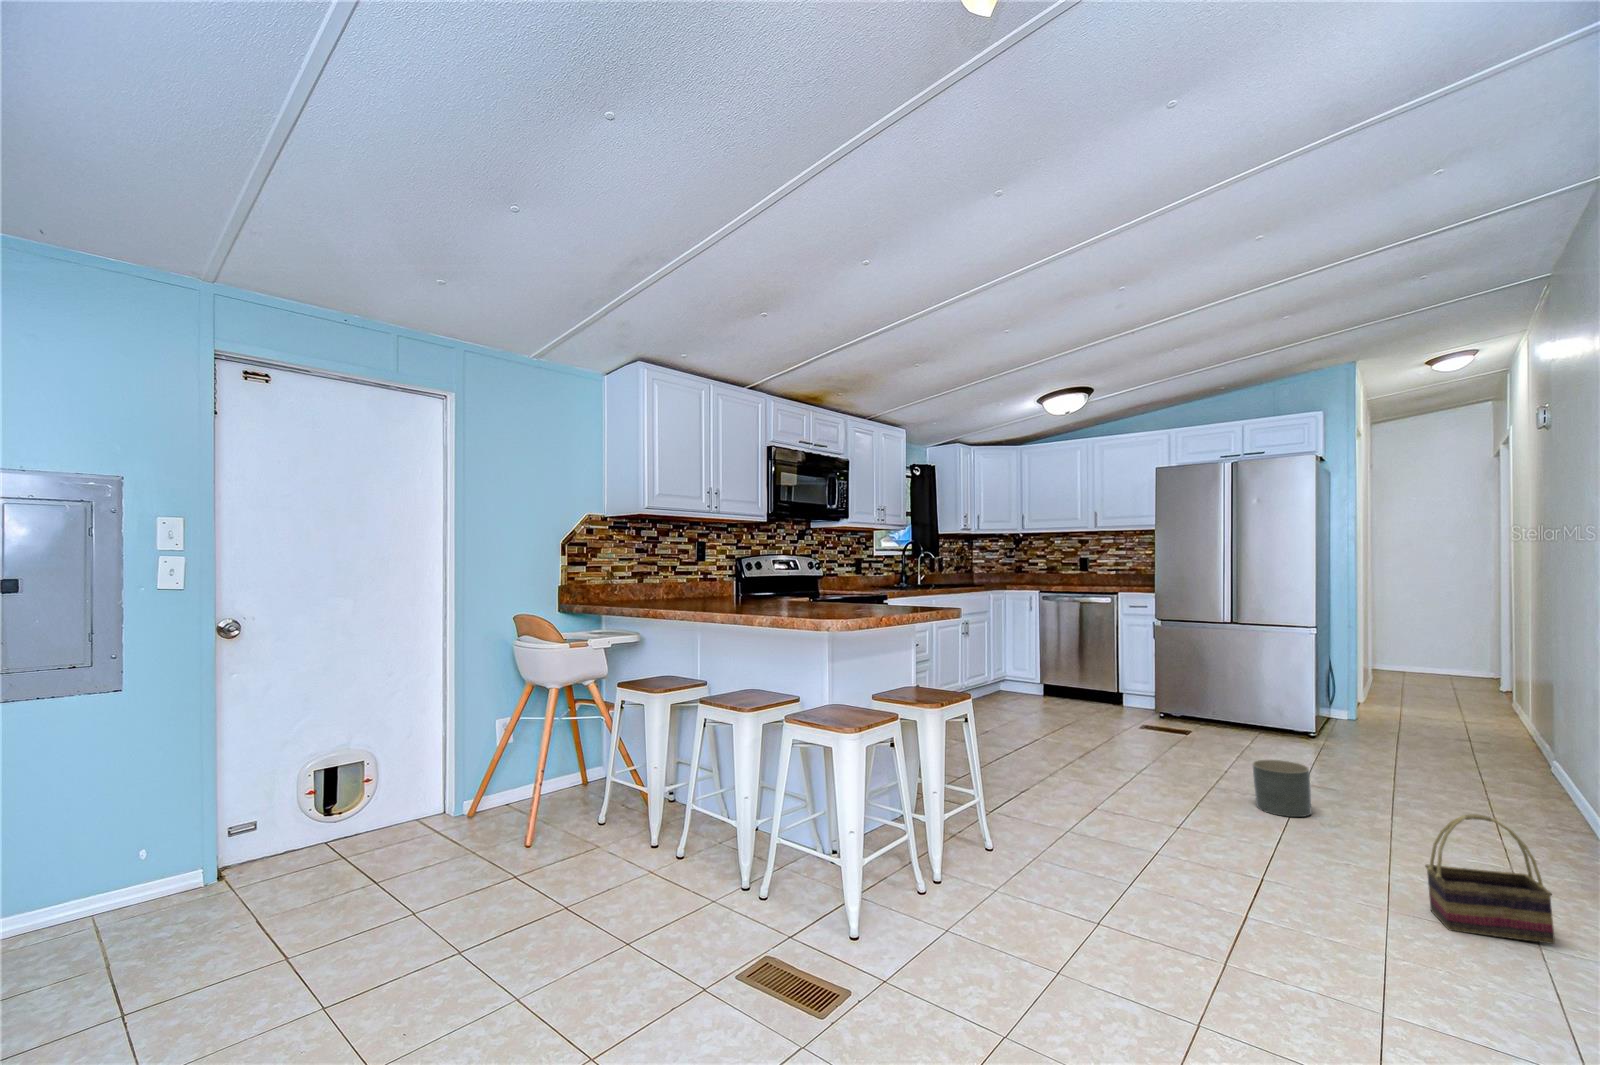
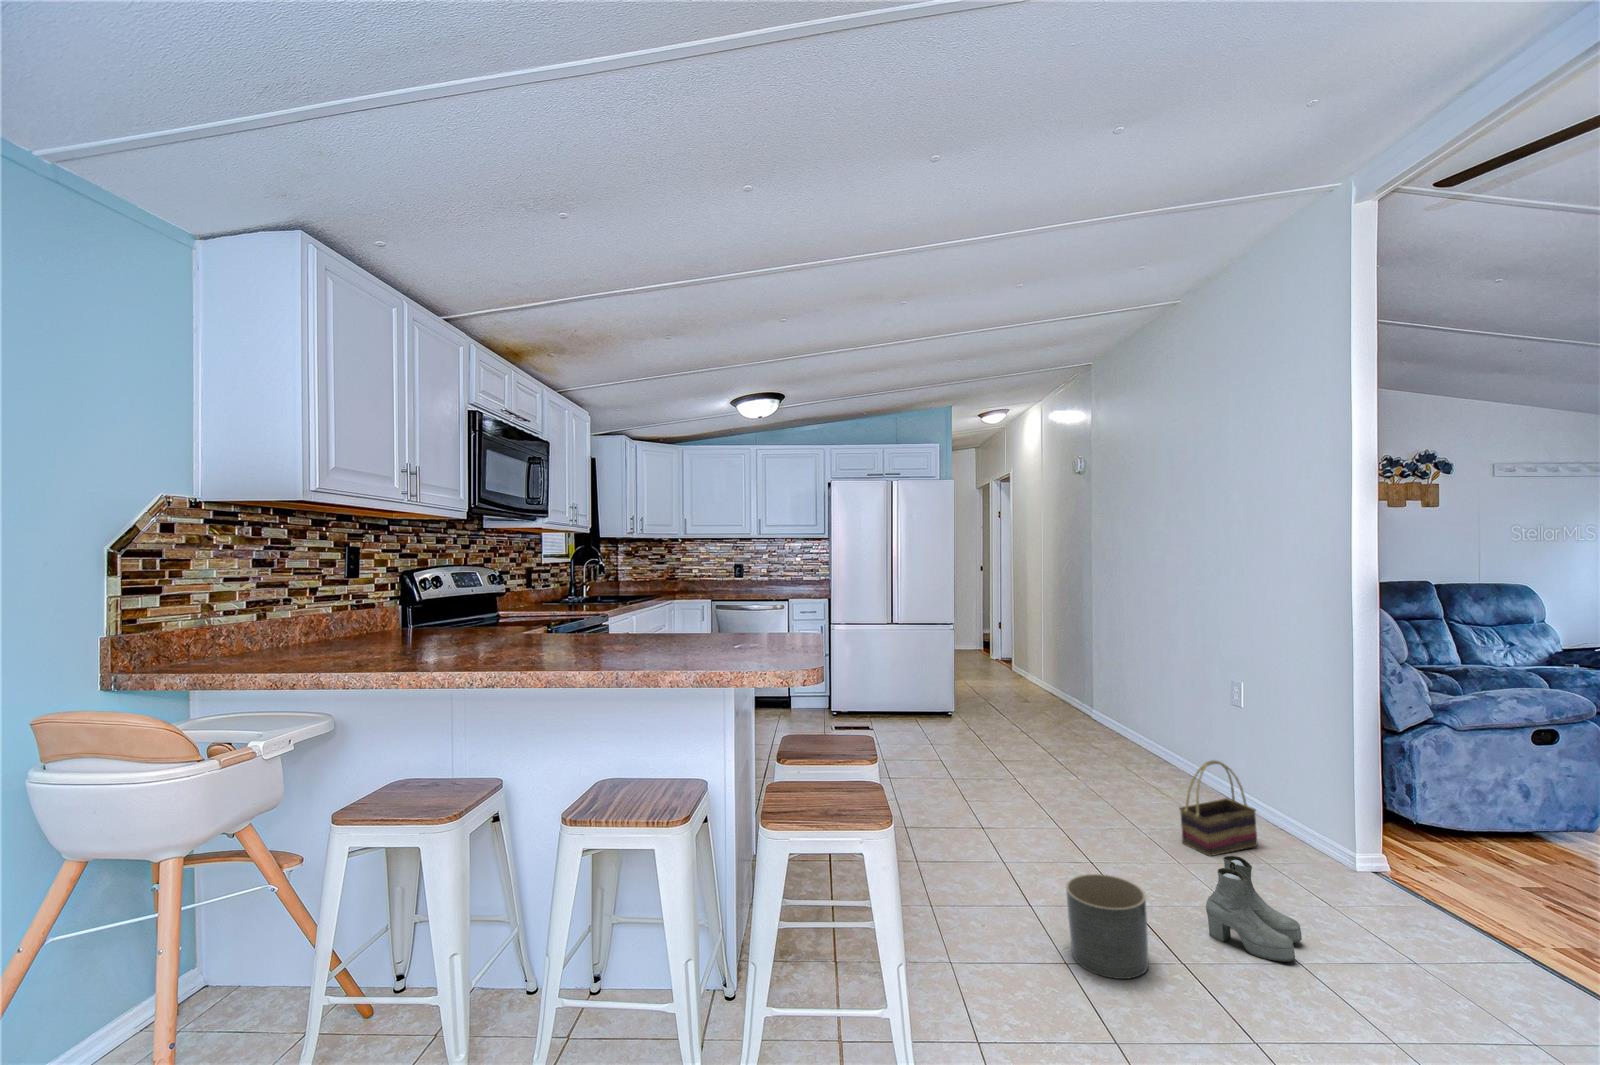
planter: present [1252,760,1311,817] -> present [1066,874,1149,979]
boots: none [1299,899,1423,1022] -> present [1206,856,1302,962]

